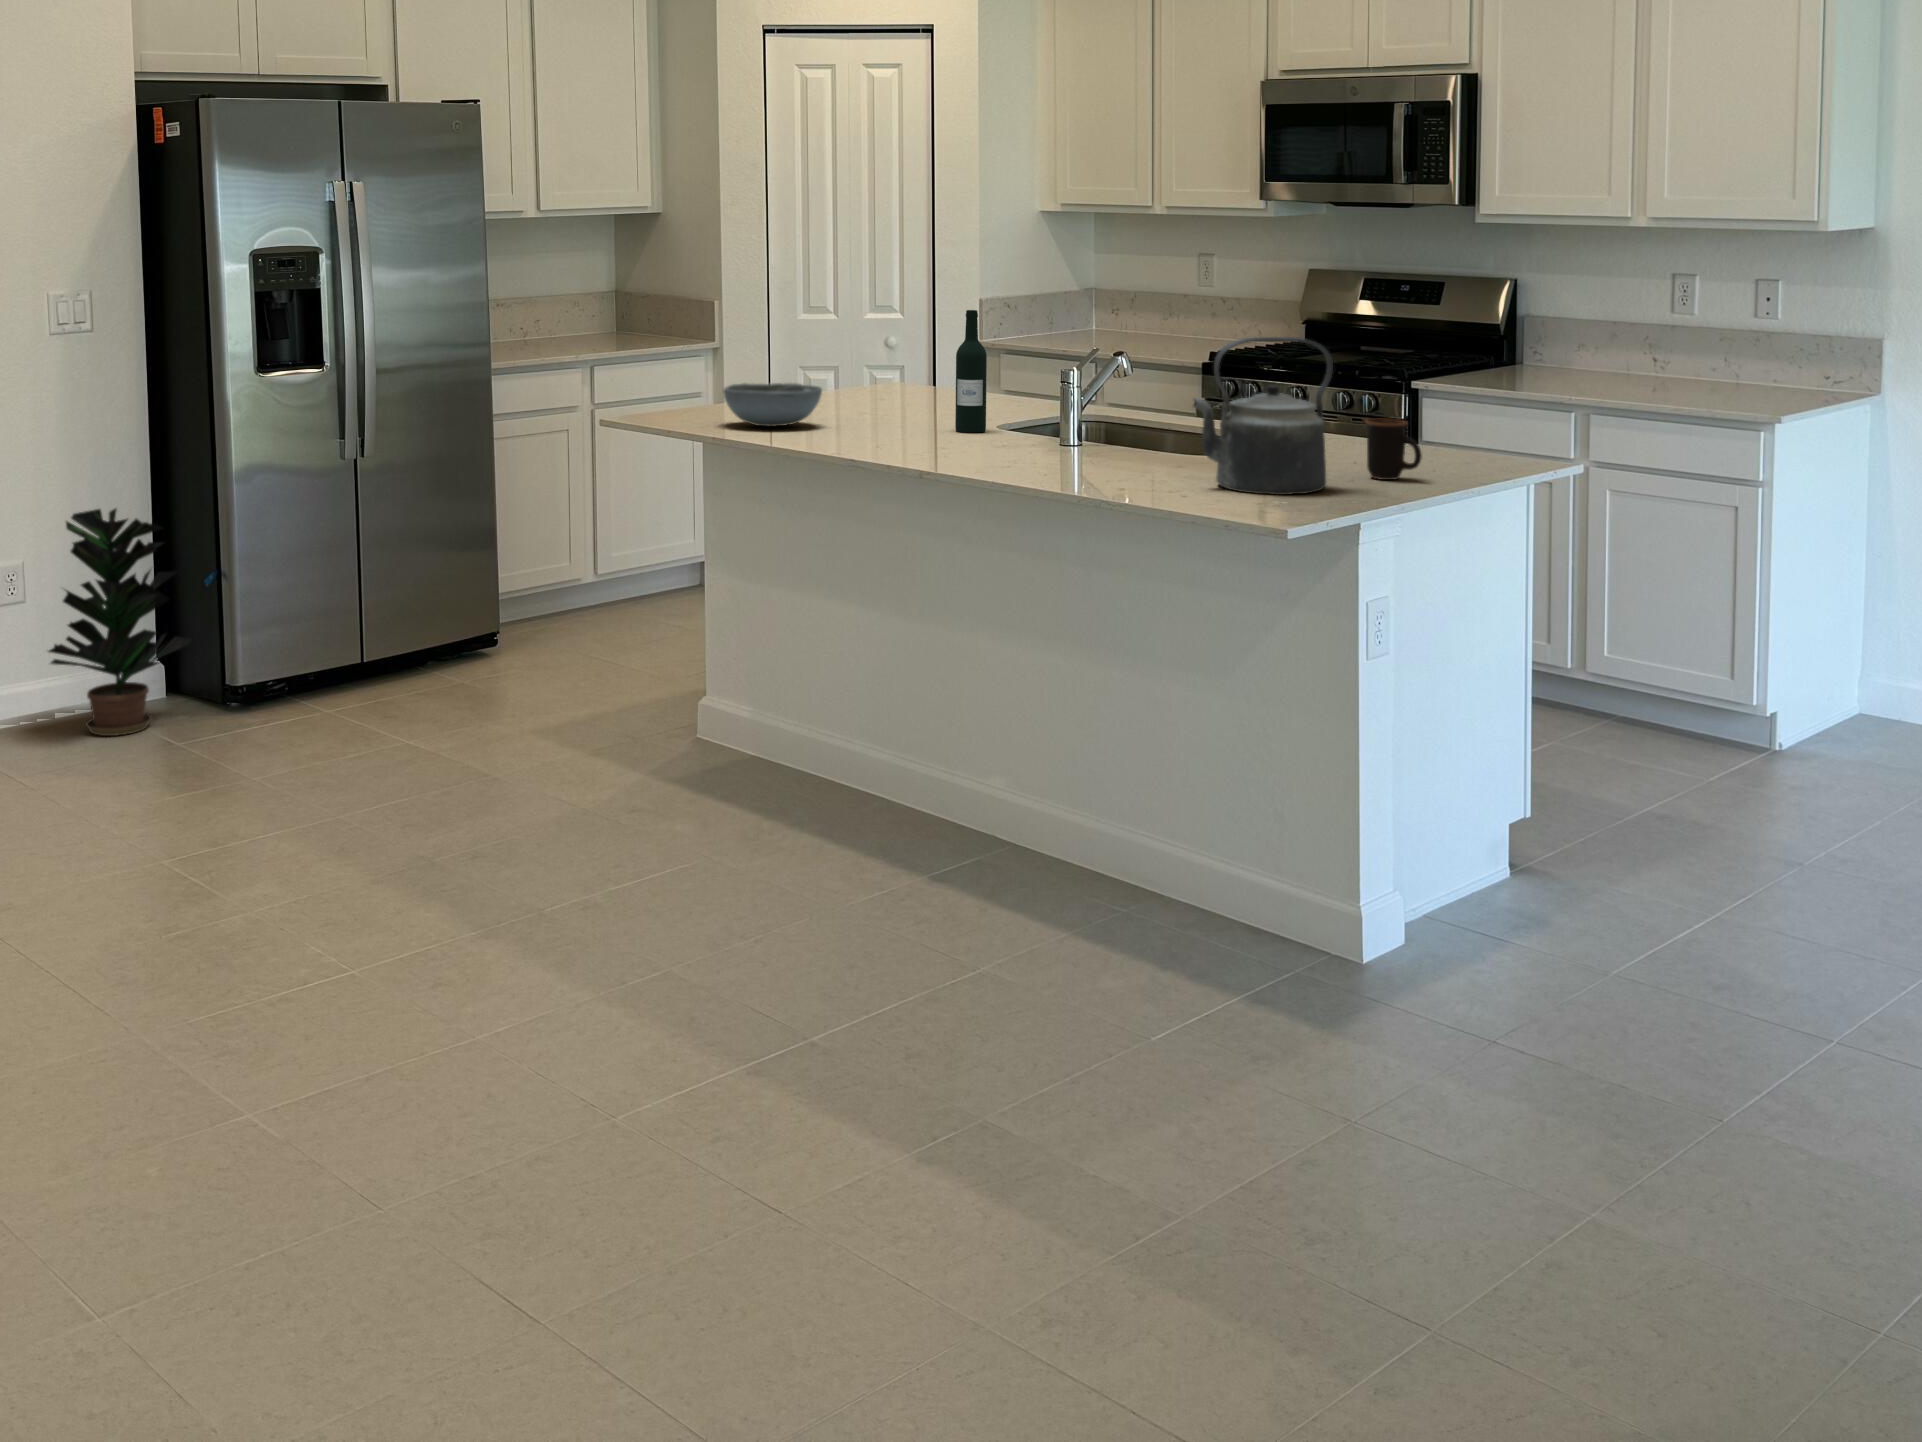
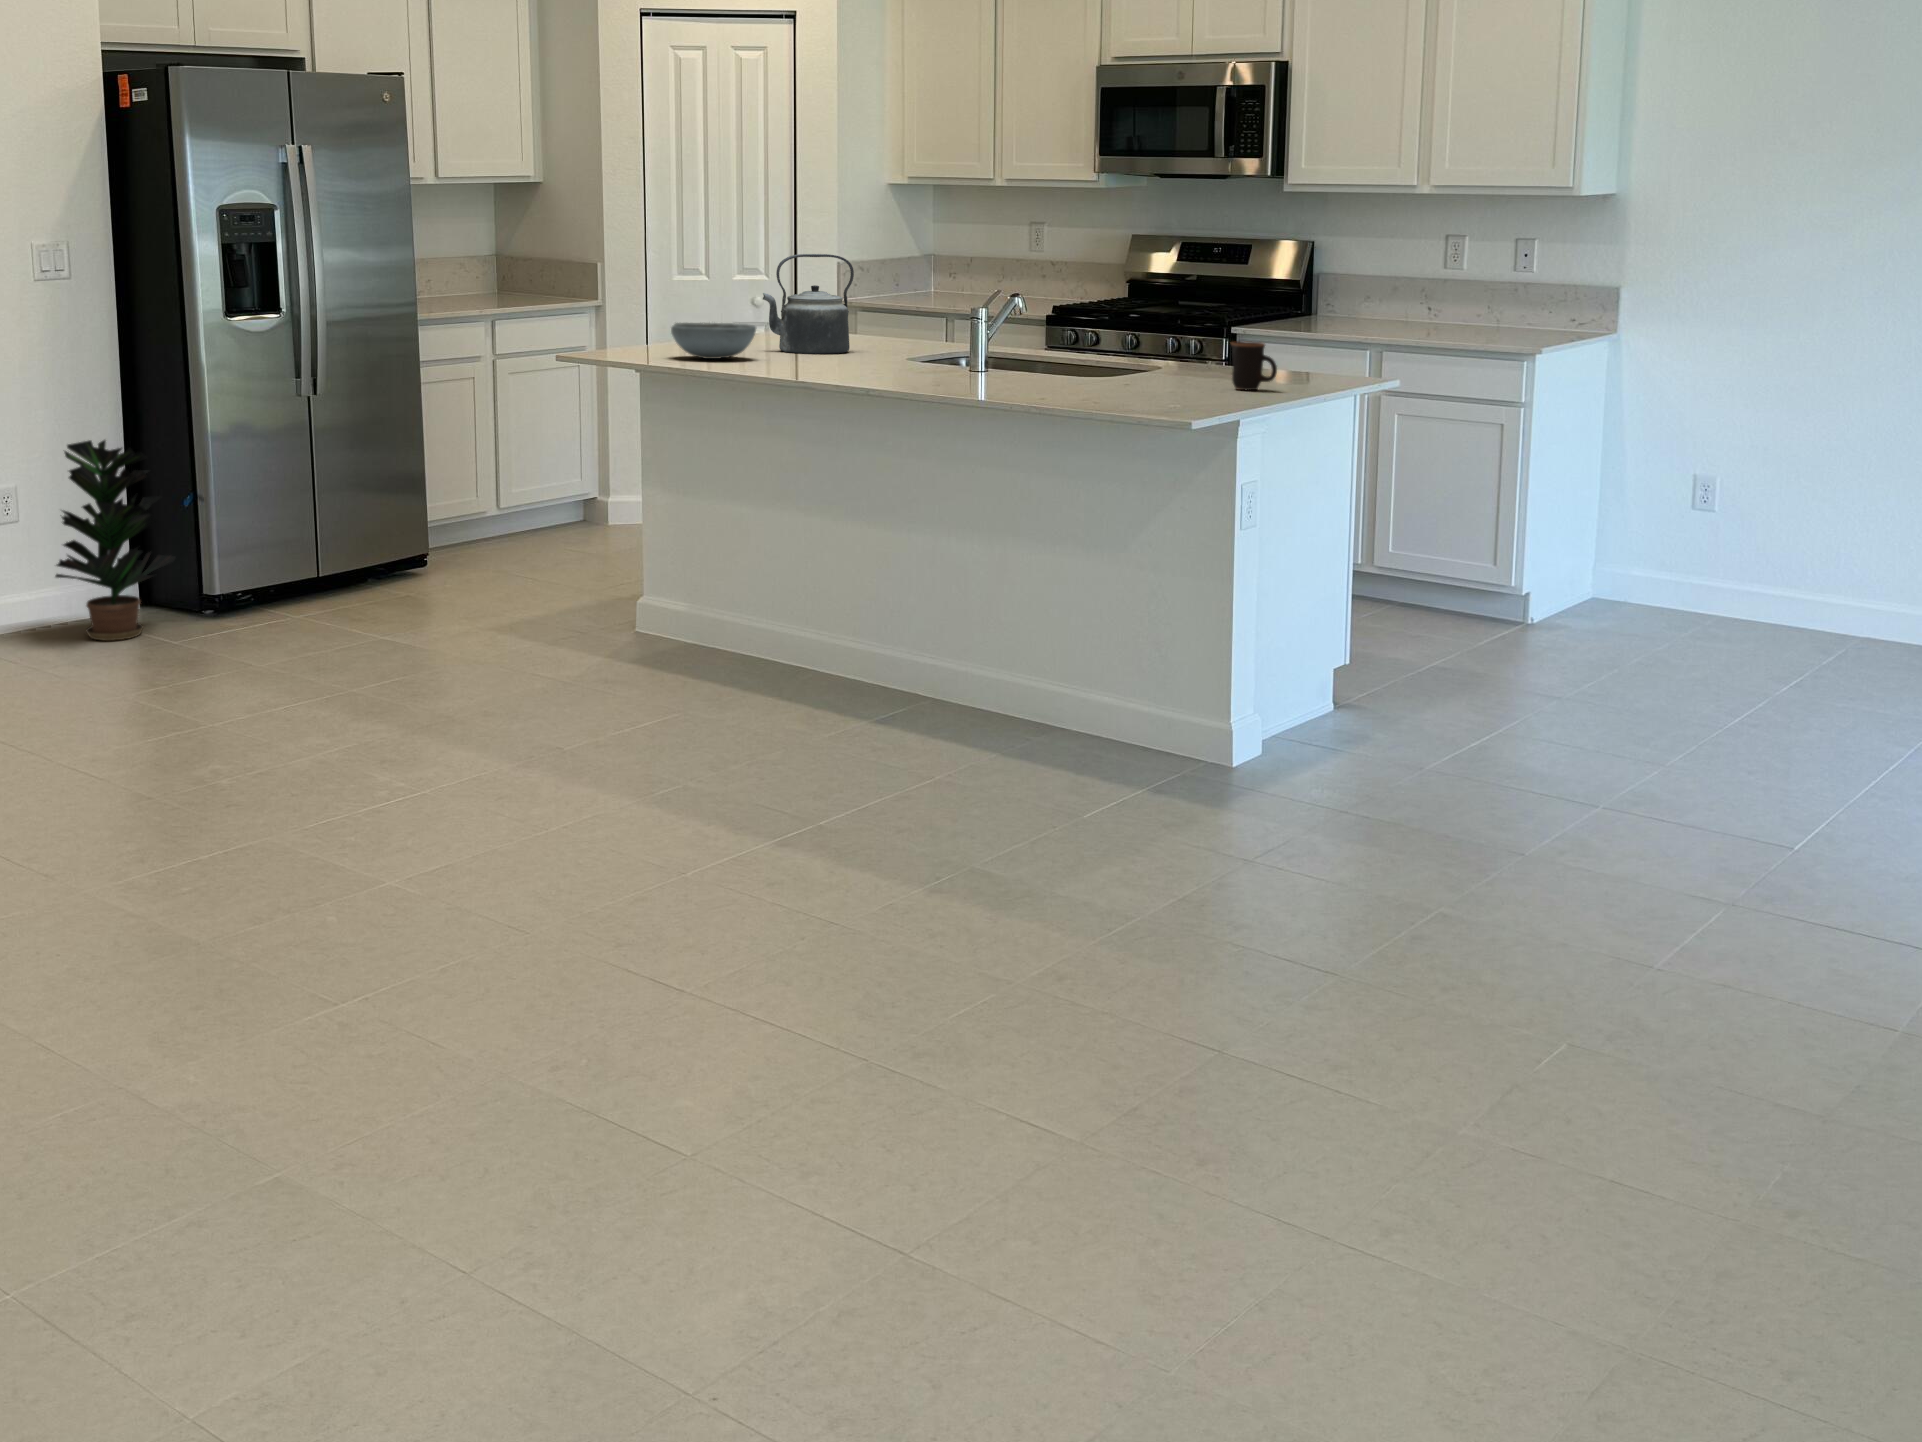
wine bottle: present [955,310,987,433] -> none [871,258,898,363]
kettle: present [1193,337,1333,495] -> present [763,254,854,354]

